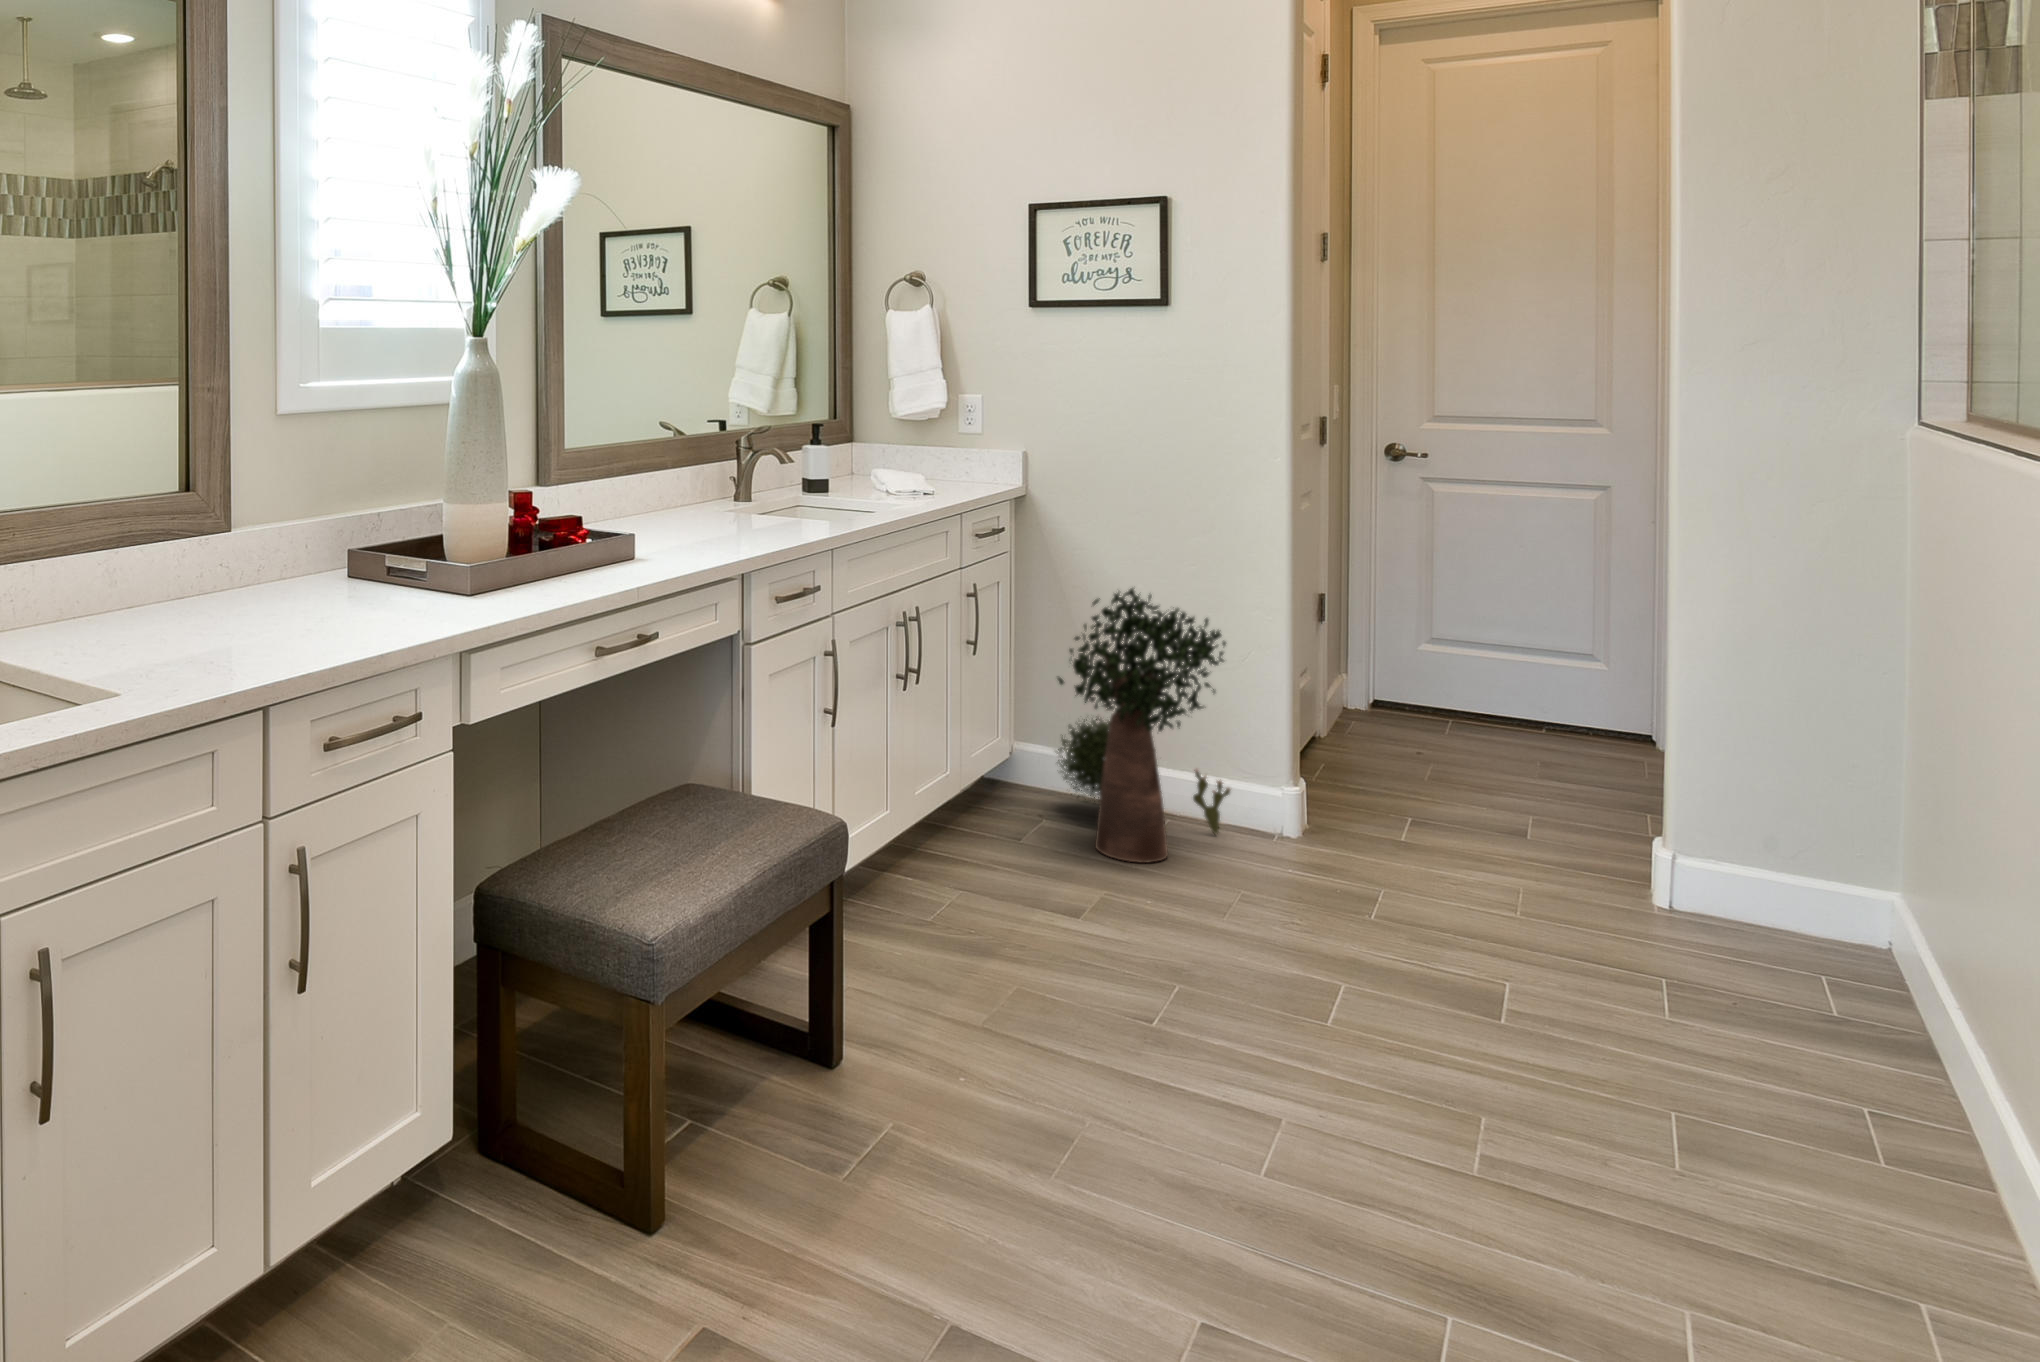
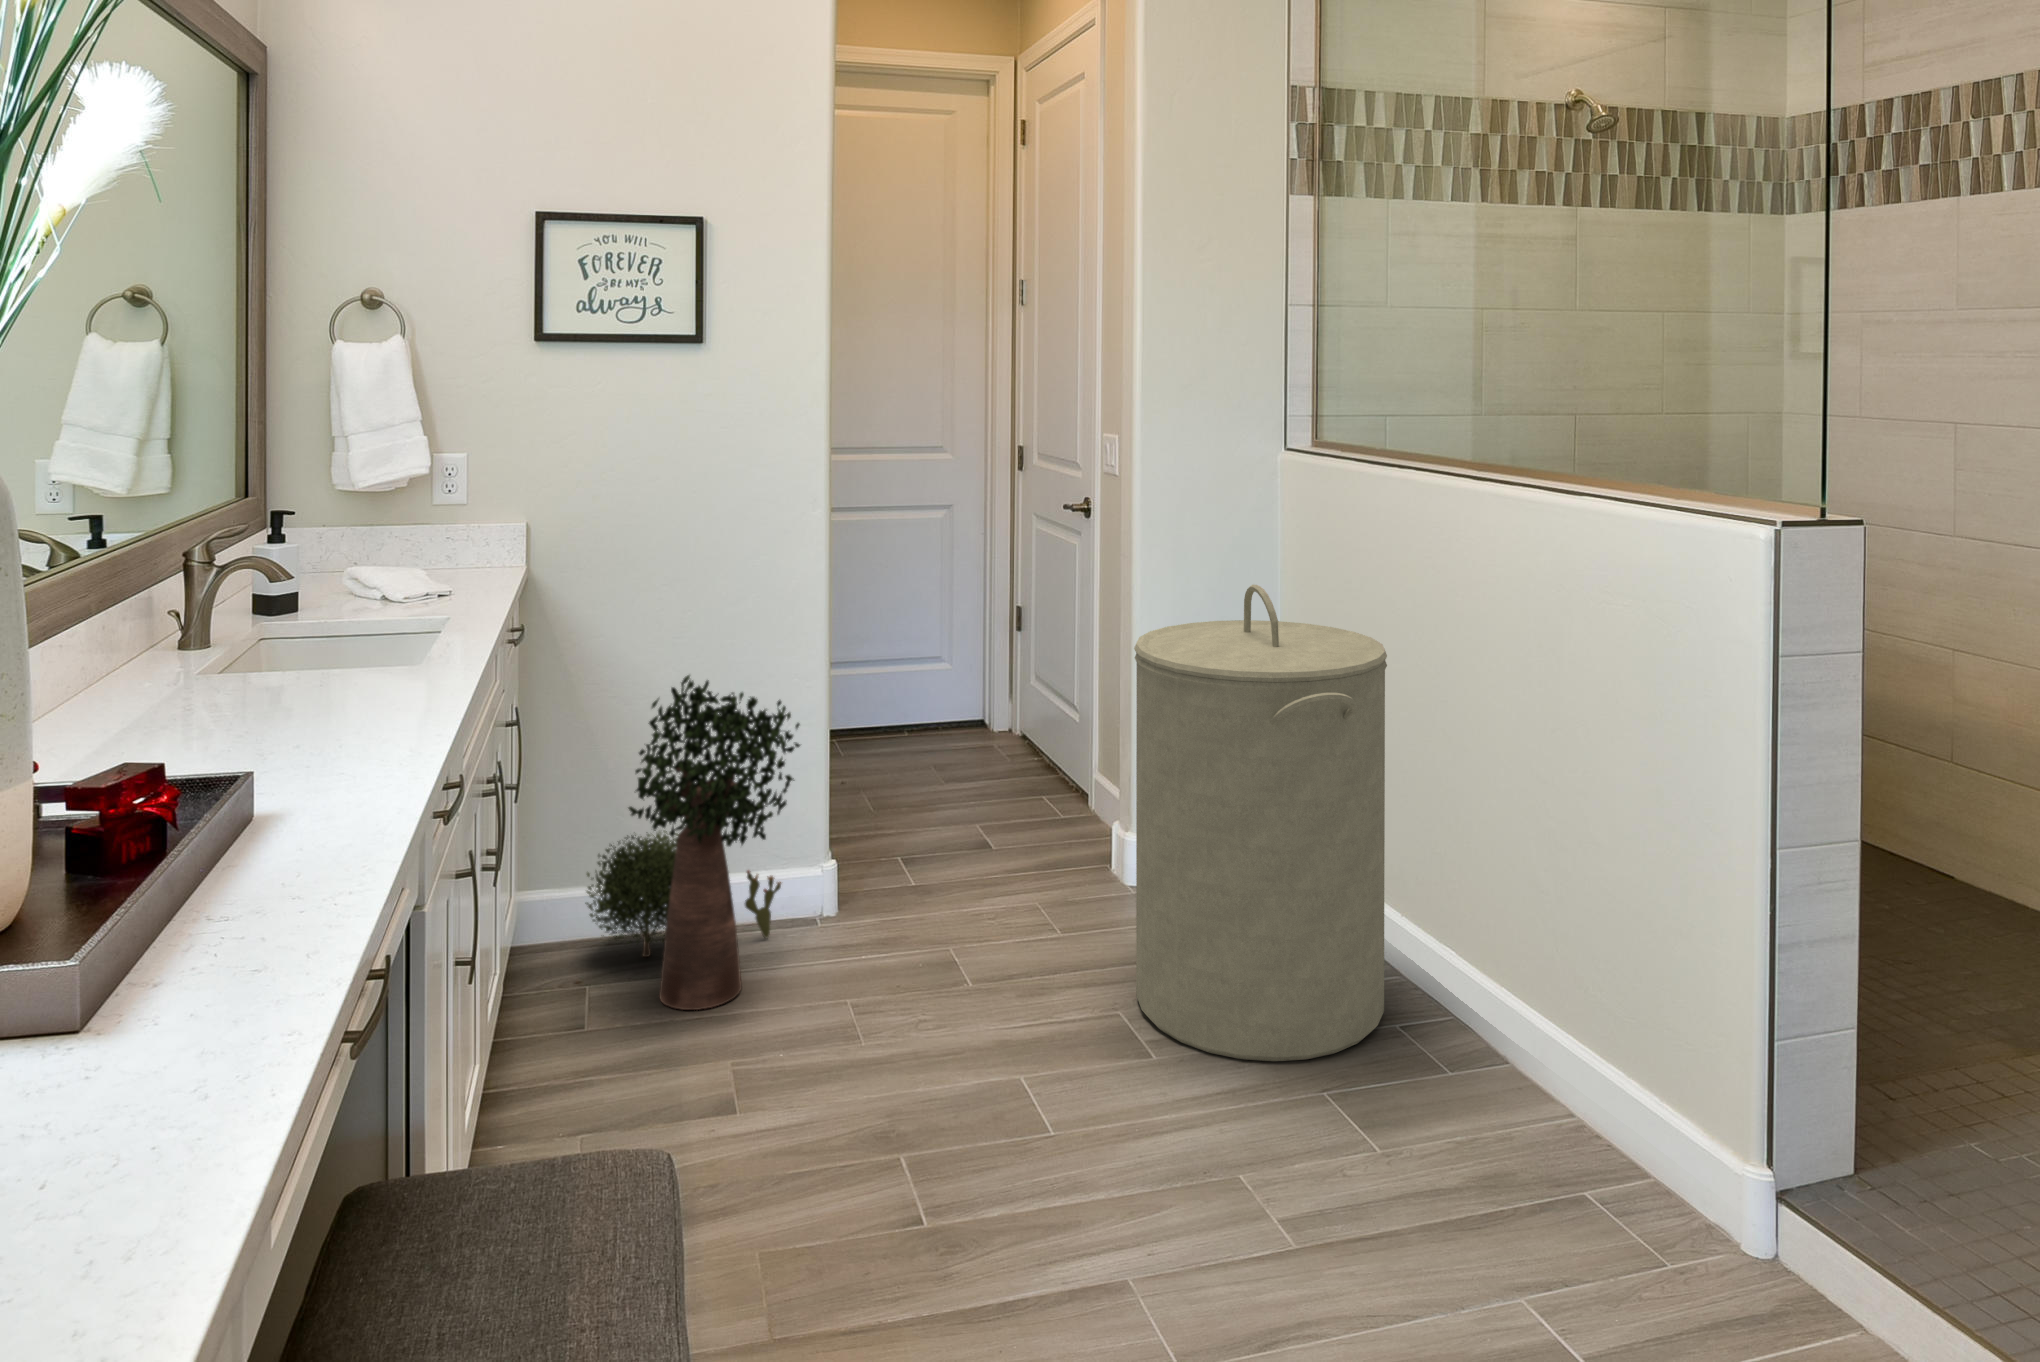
laundry hamper: none [1553,559,1927,1106] -> present [1134,585,1387,1061]

